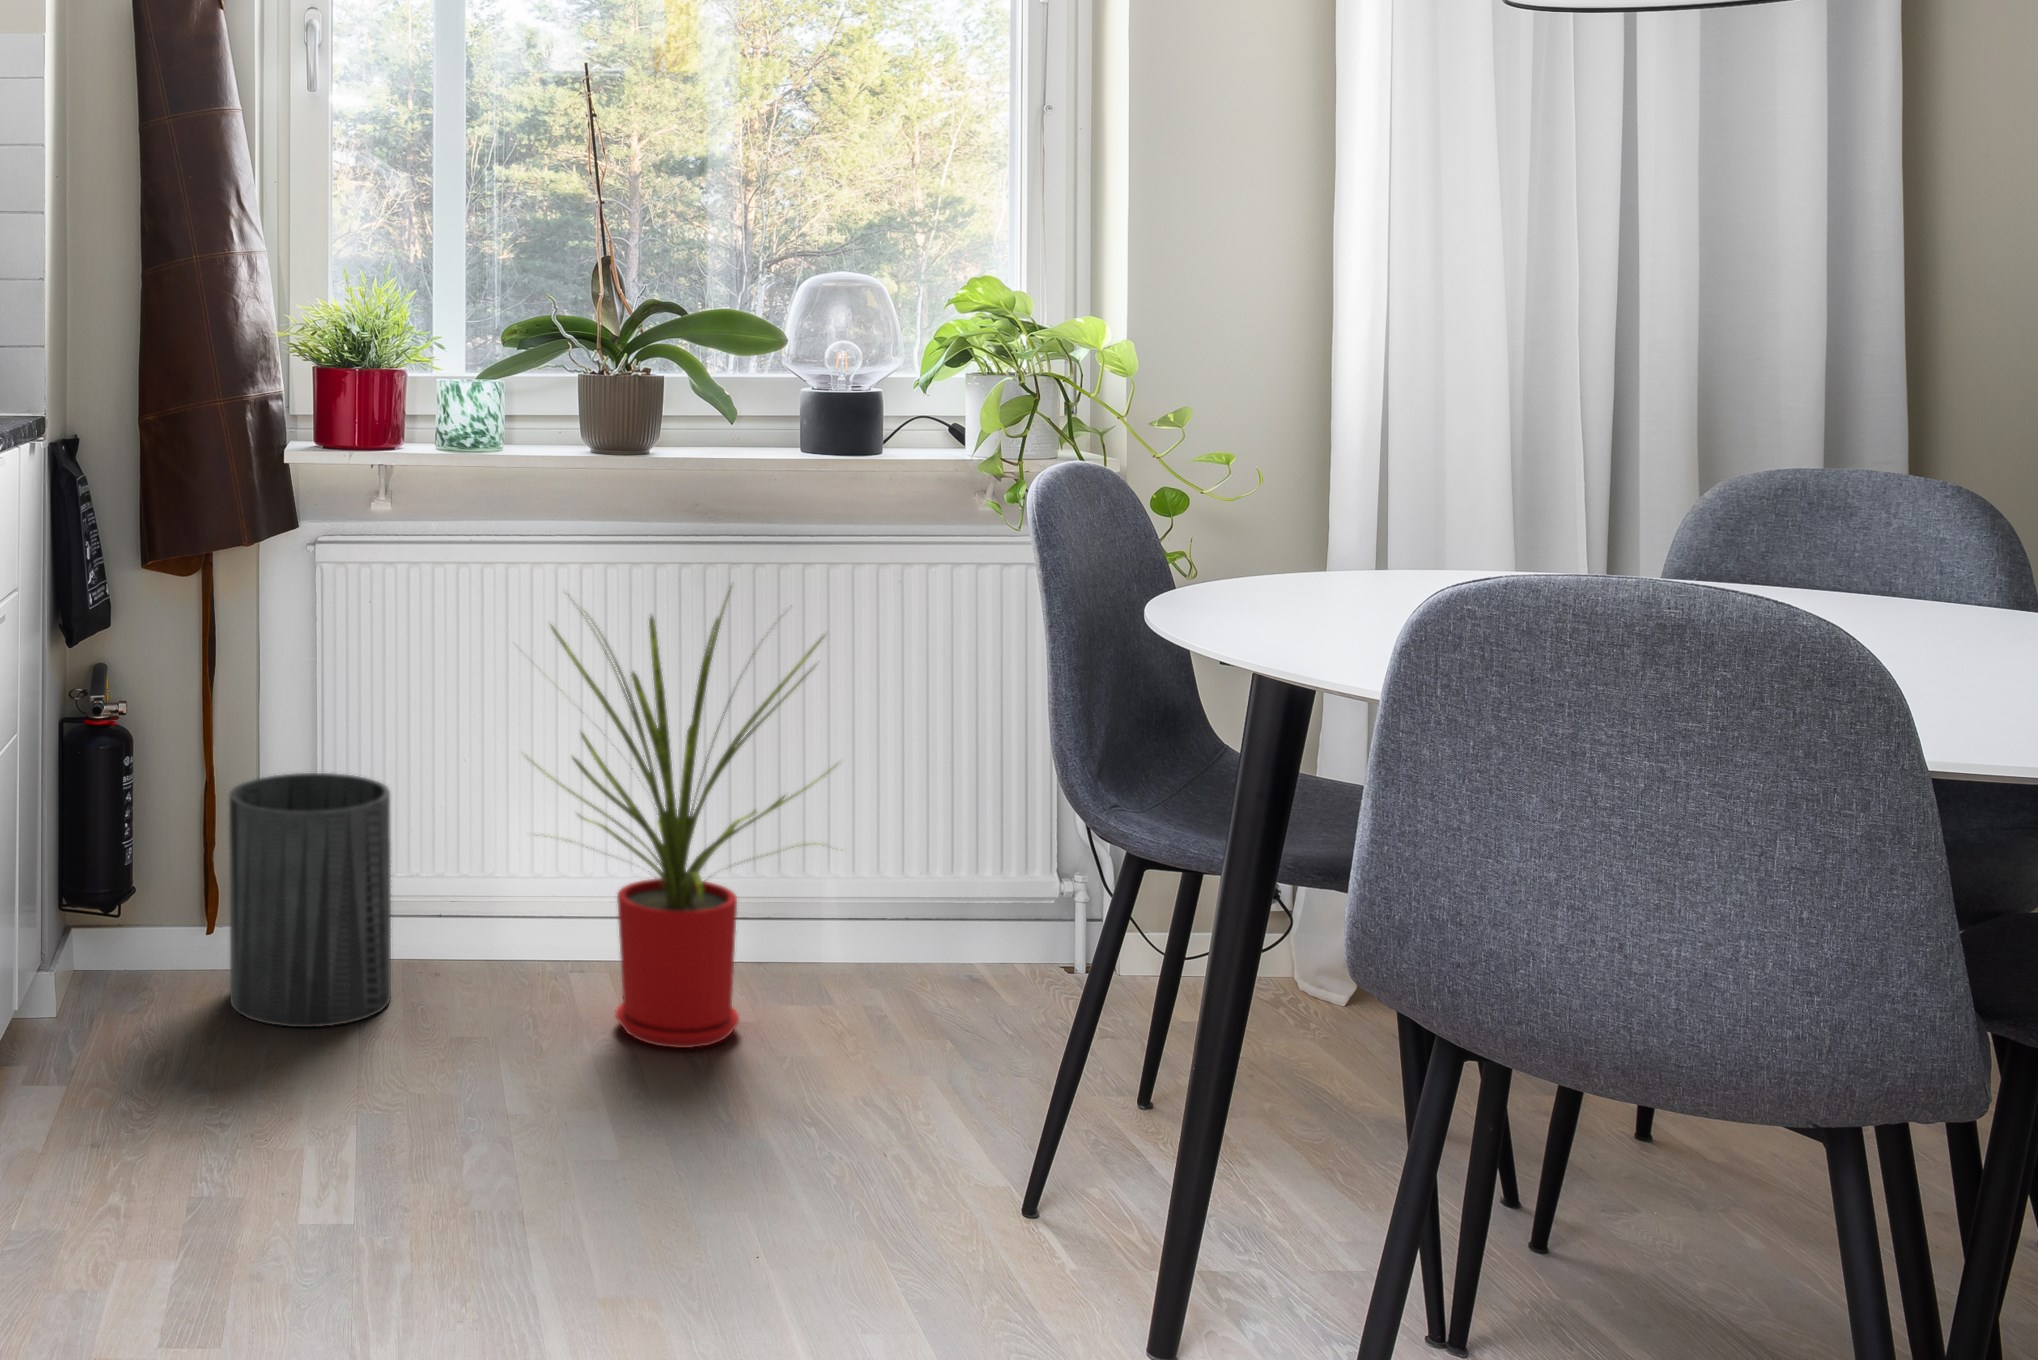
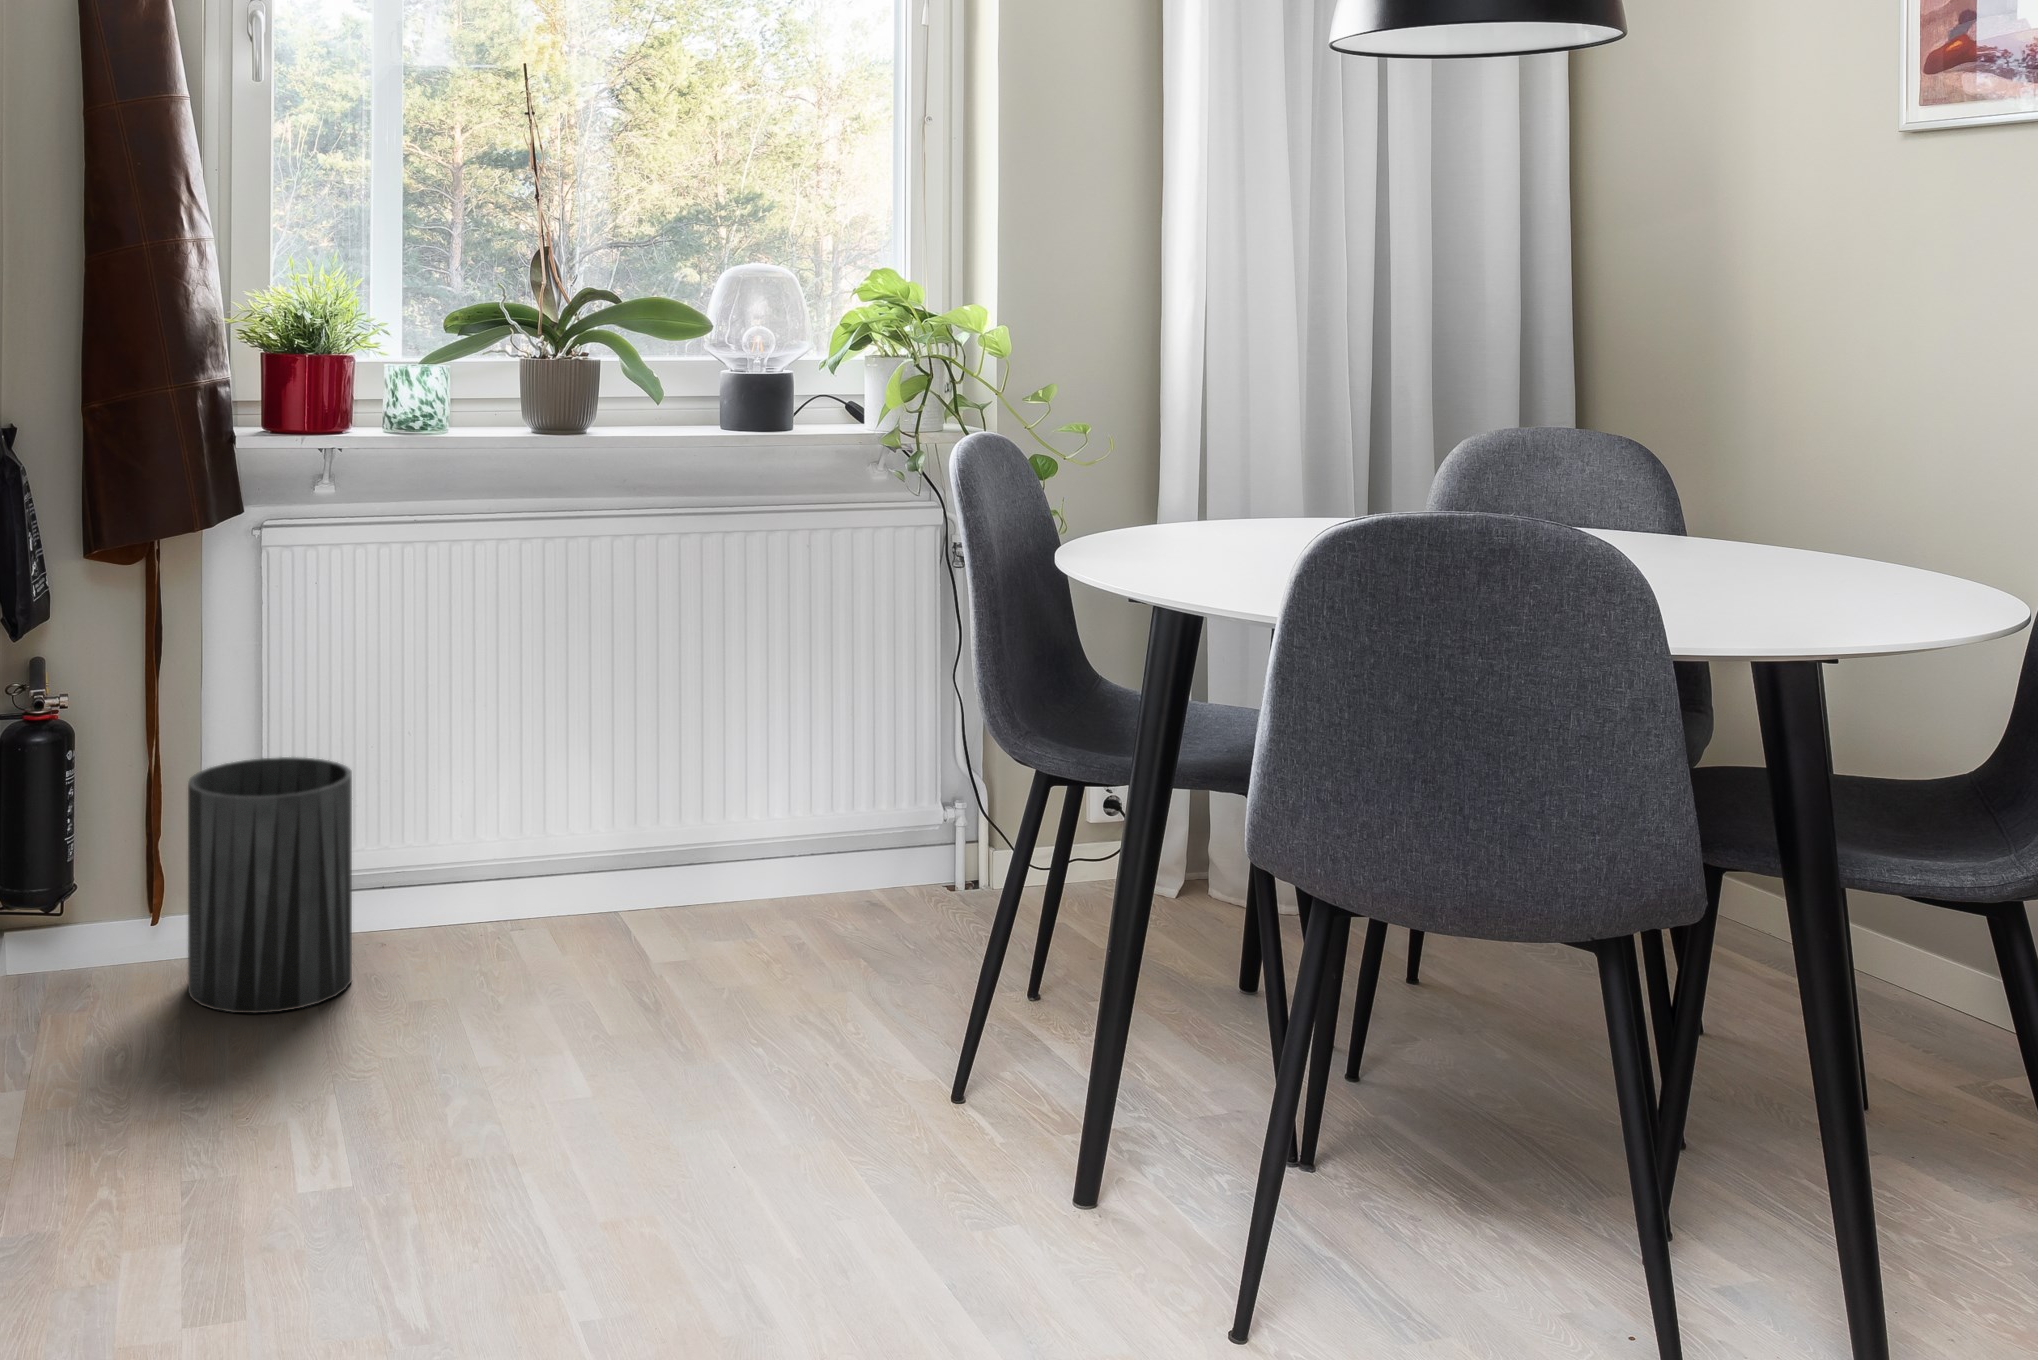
house plant: present [527,591,831,1048] -> none [483,551,798,994]

